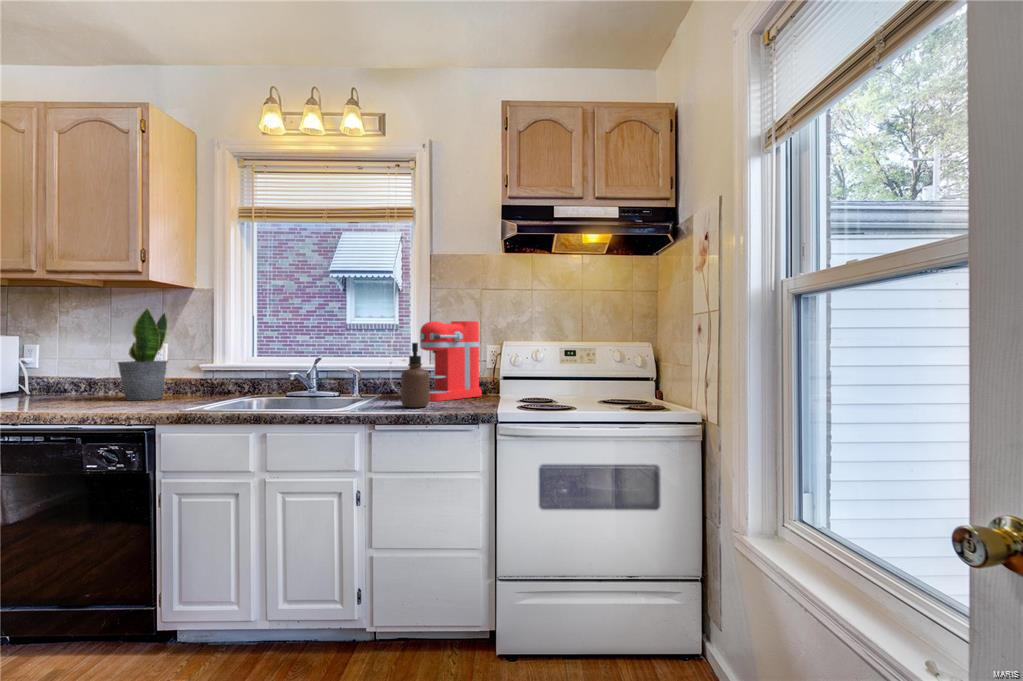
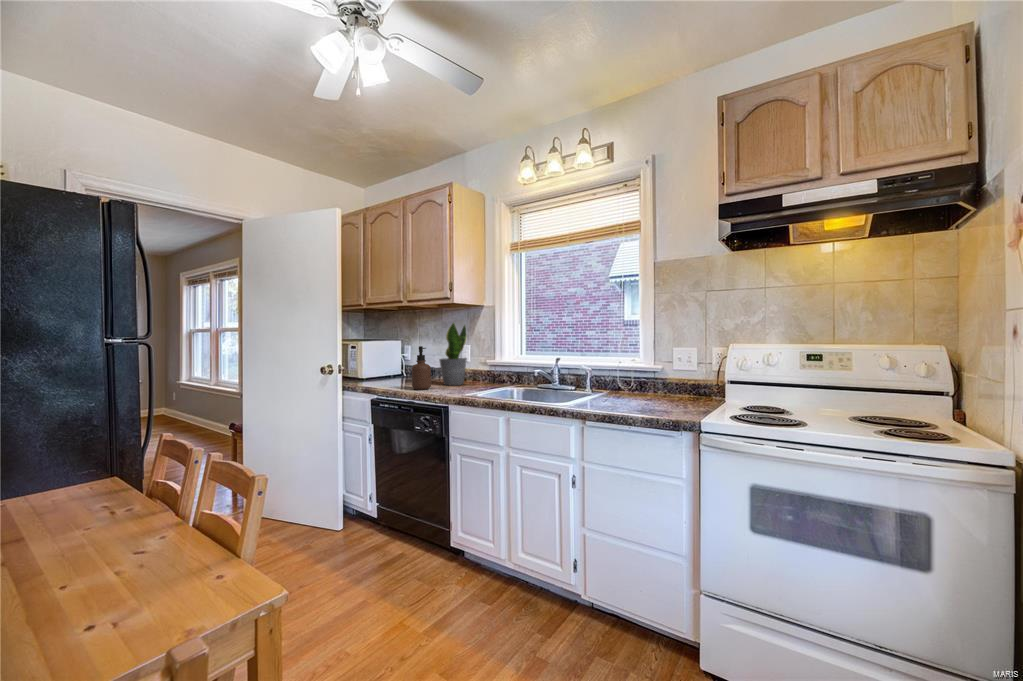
coffee maker: present [420,321,482,401] -> none [637,325,707,402]
soap dispenser: present [401,343,430,408] -> present [412,346,431,390]

